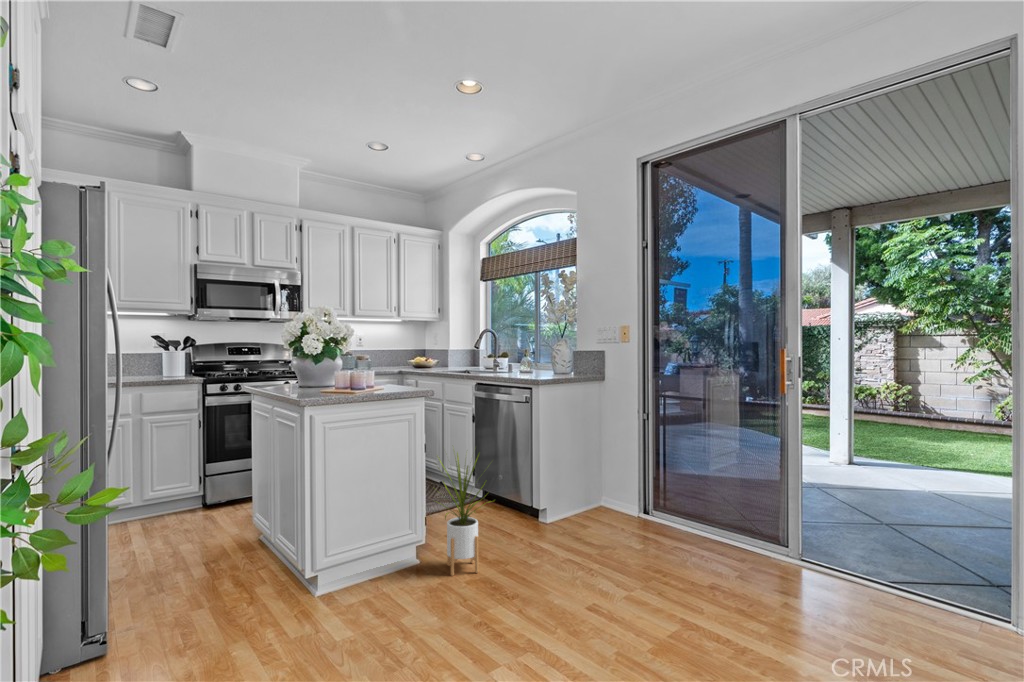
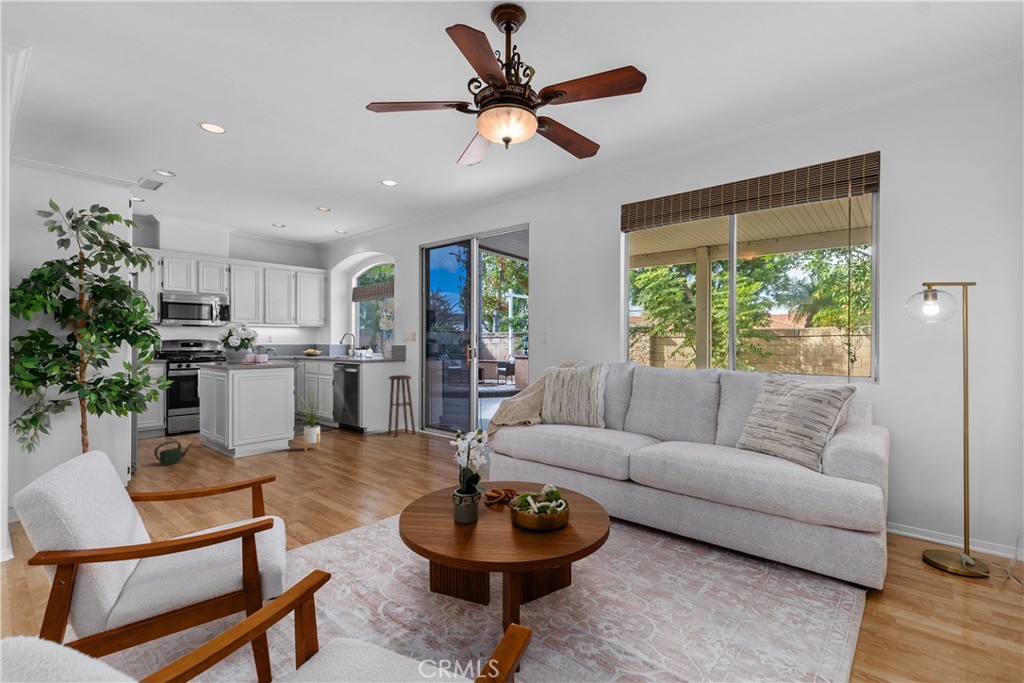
stool: none [582,407,634,529] -> present [388,375,415,437]
watering can: none [149,561,233,622] -> present [154,441,192,466]

